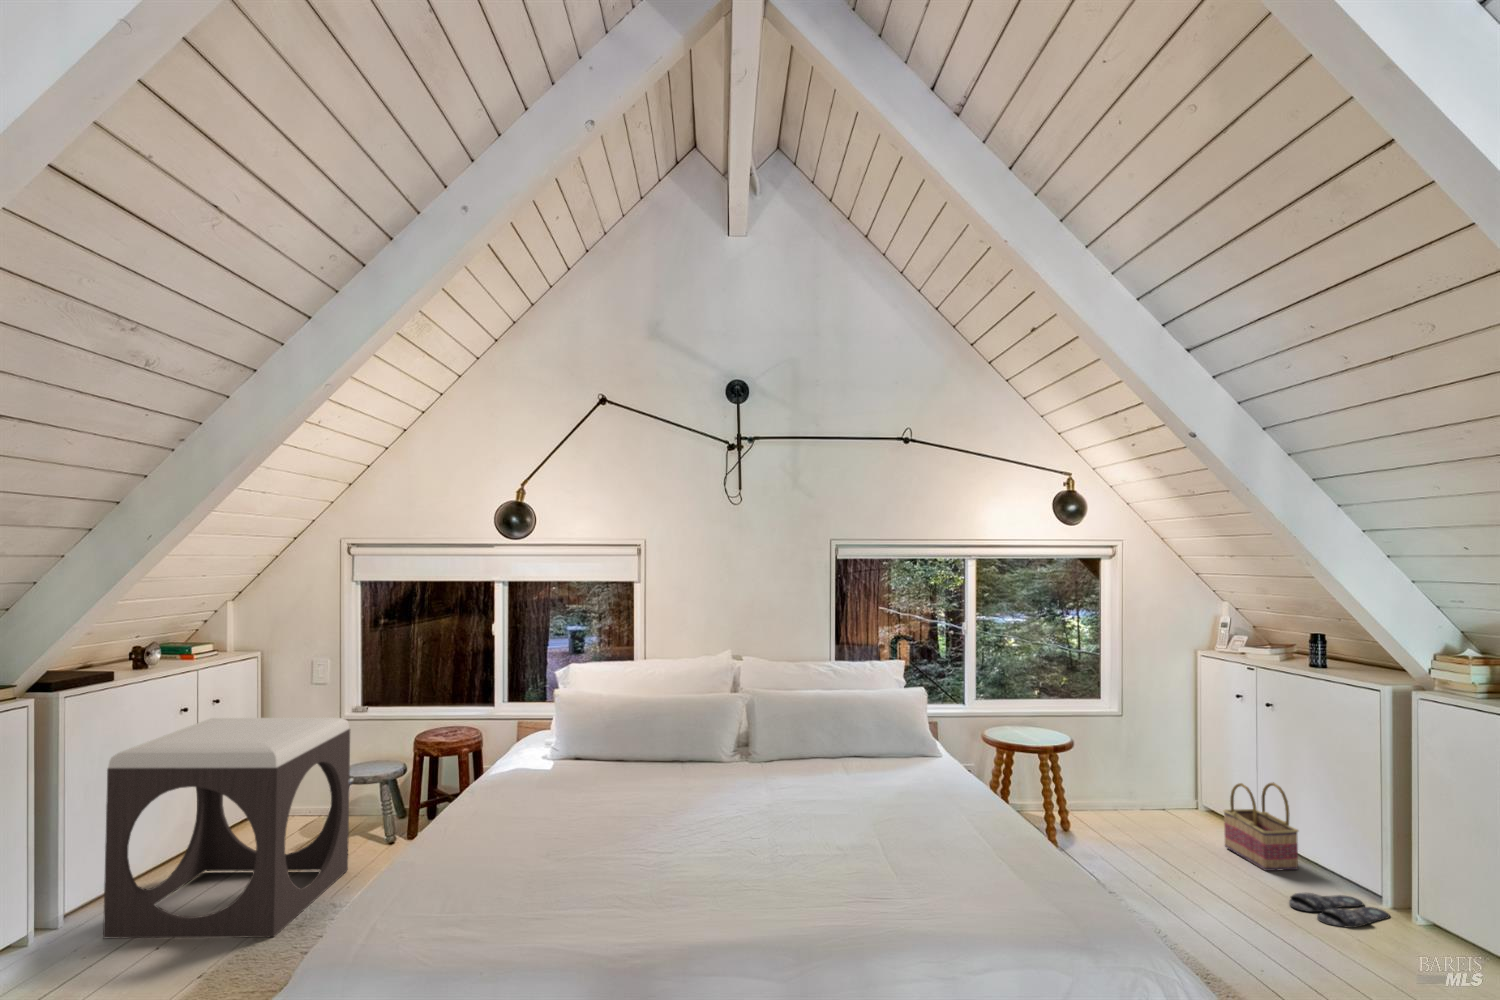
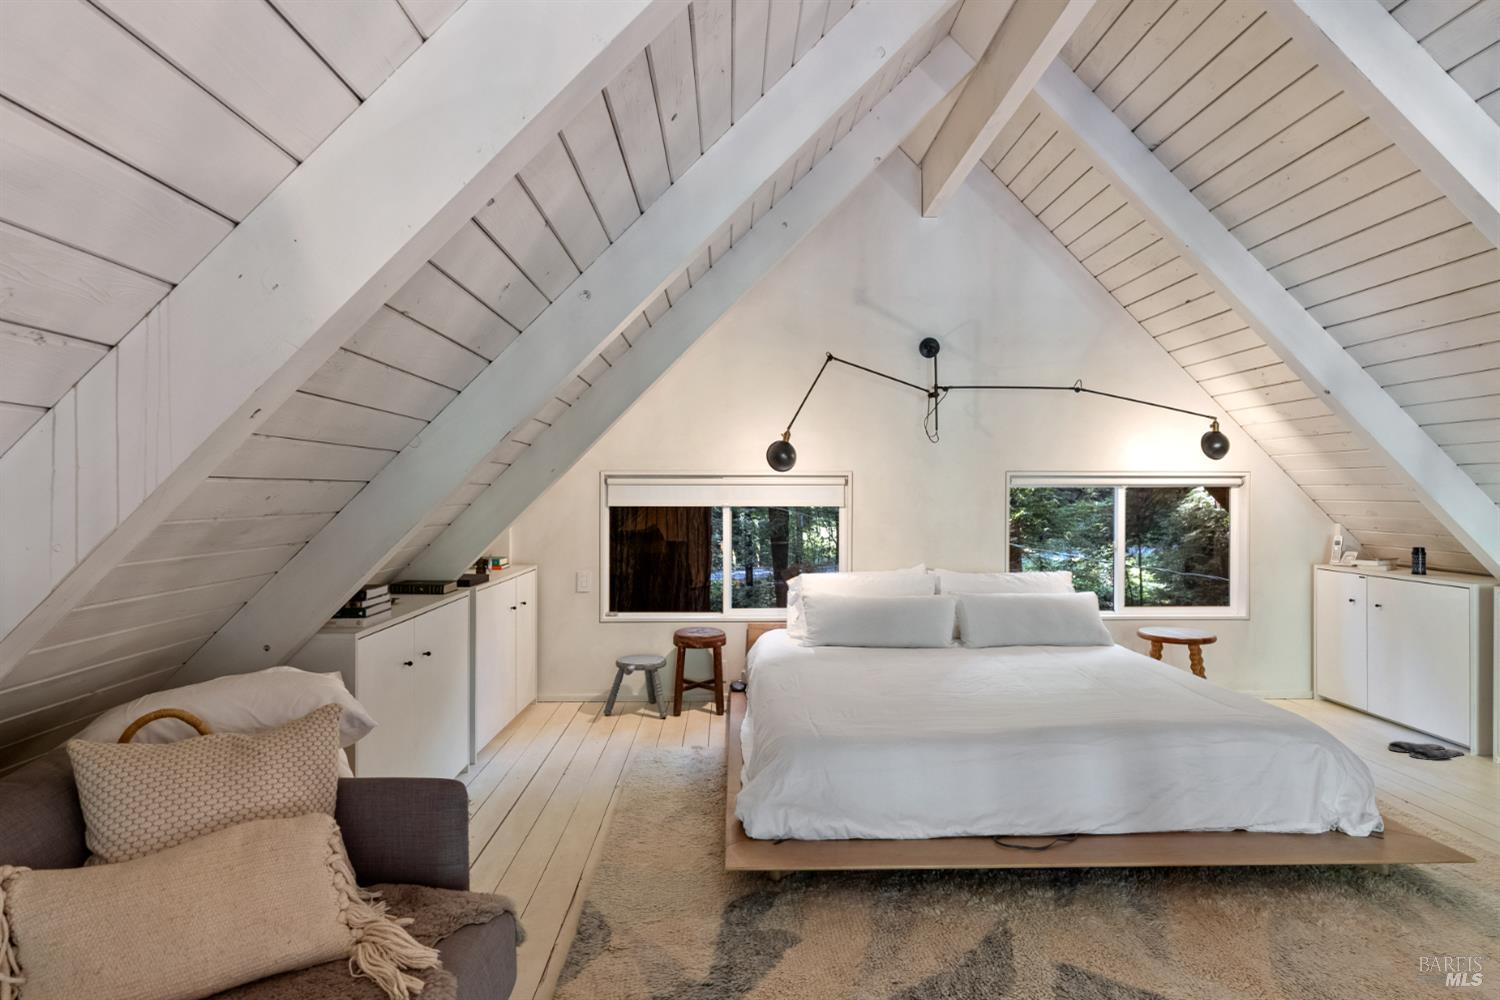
footstool: present [103,718,350,938] -> none [516,613,651,765]
basket: present [1224,782,1298,871] -> none [1335,666,1397,732]

